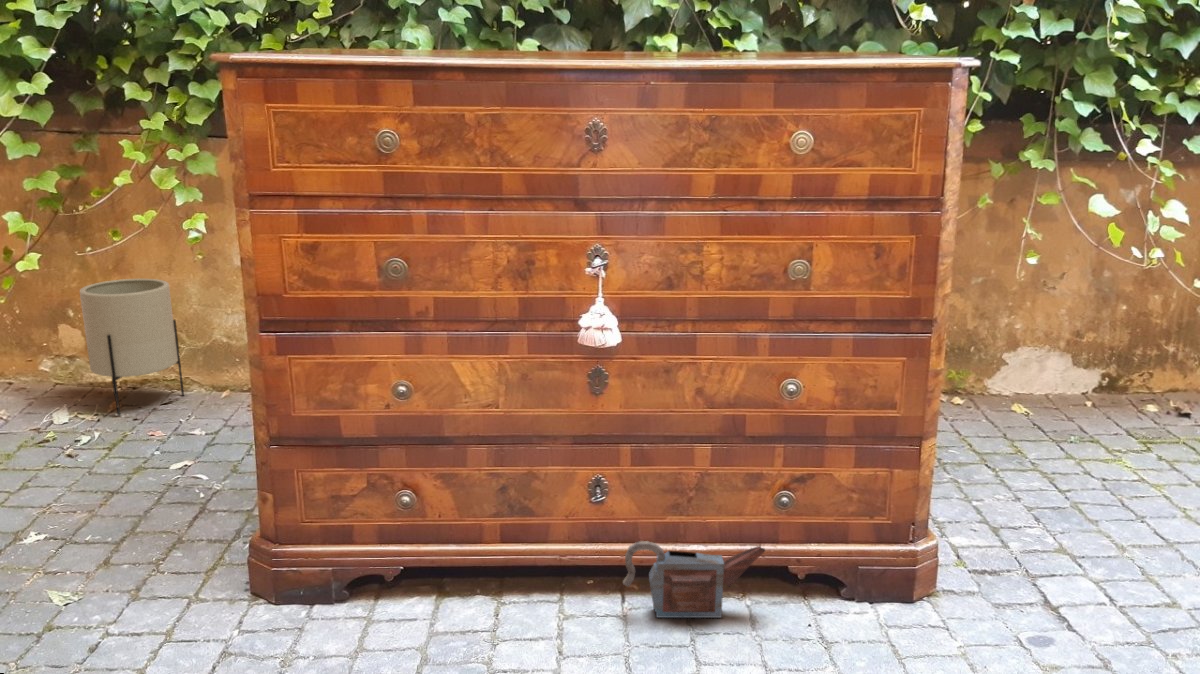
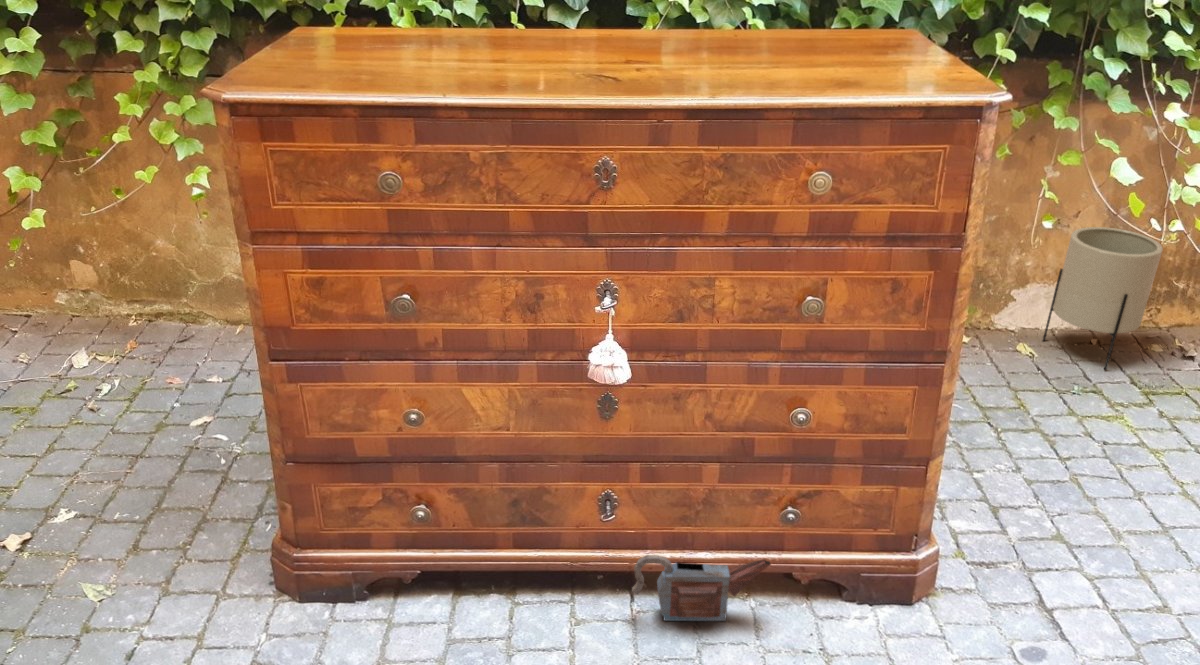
planter: present [80,279,184,416] -> present [1043,227,1163,370]

